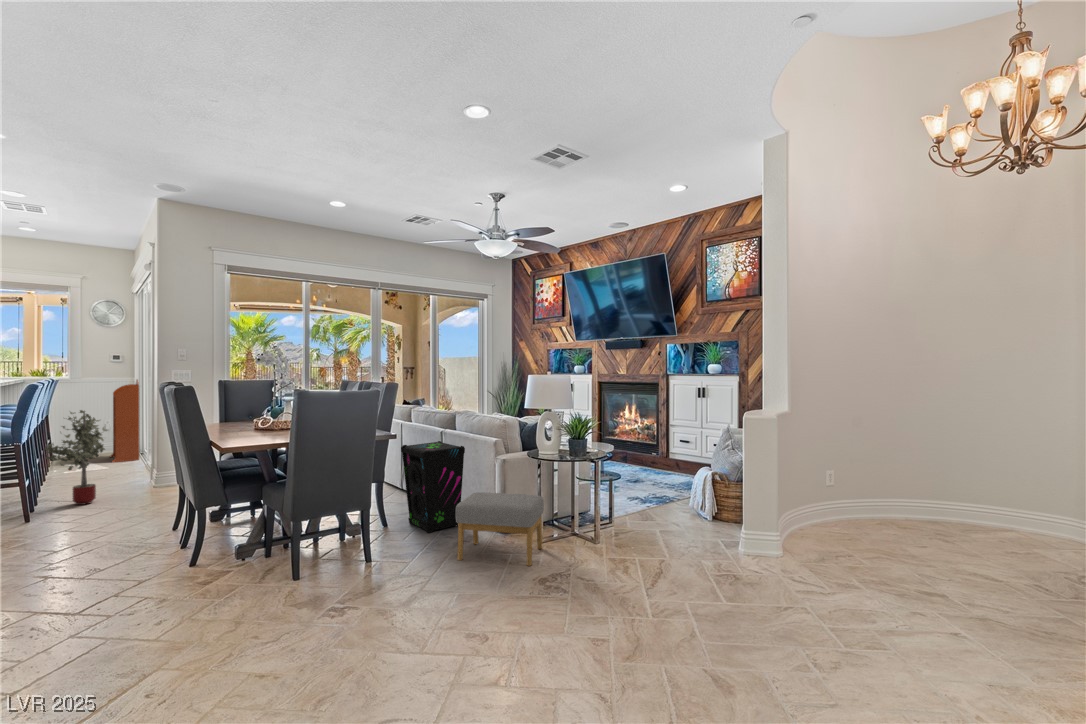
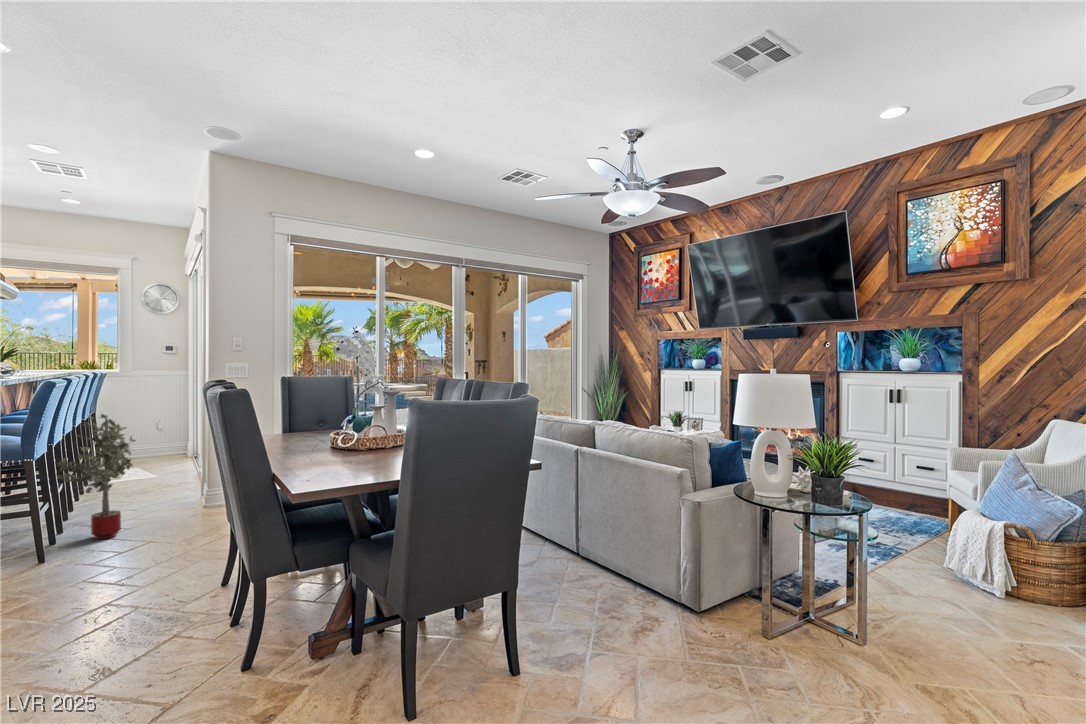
bookcase: present [110,380,139,462] -> none [148,374,181,473]
speaker: present [401,441,465,533] -> none [536,466,634,609]
footstool: present [456,493,544,566] -> none [661,557,804,698]

